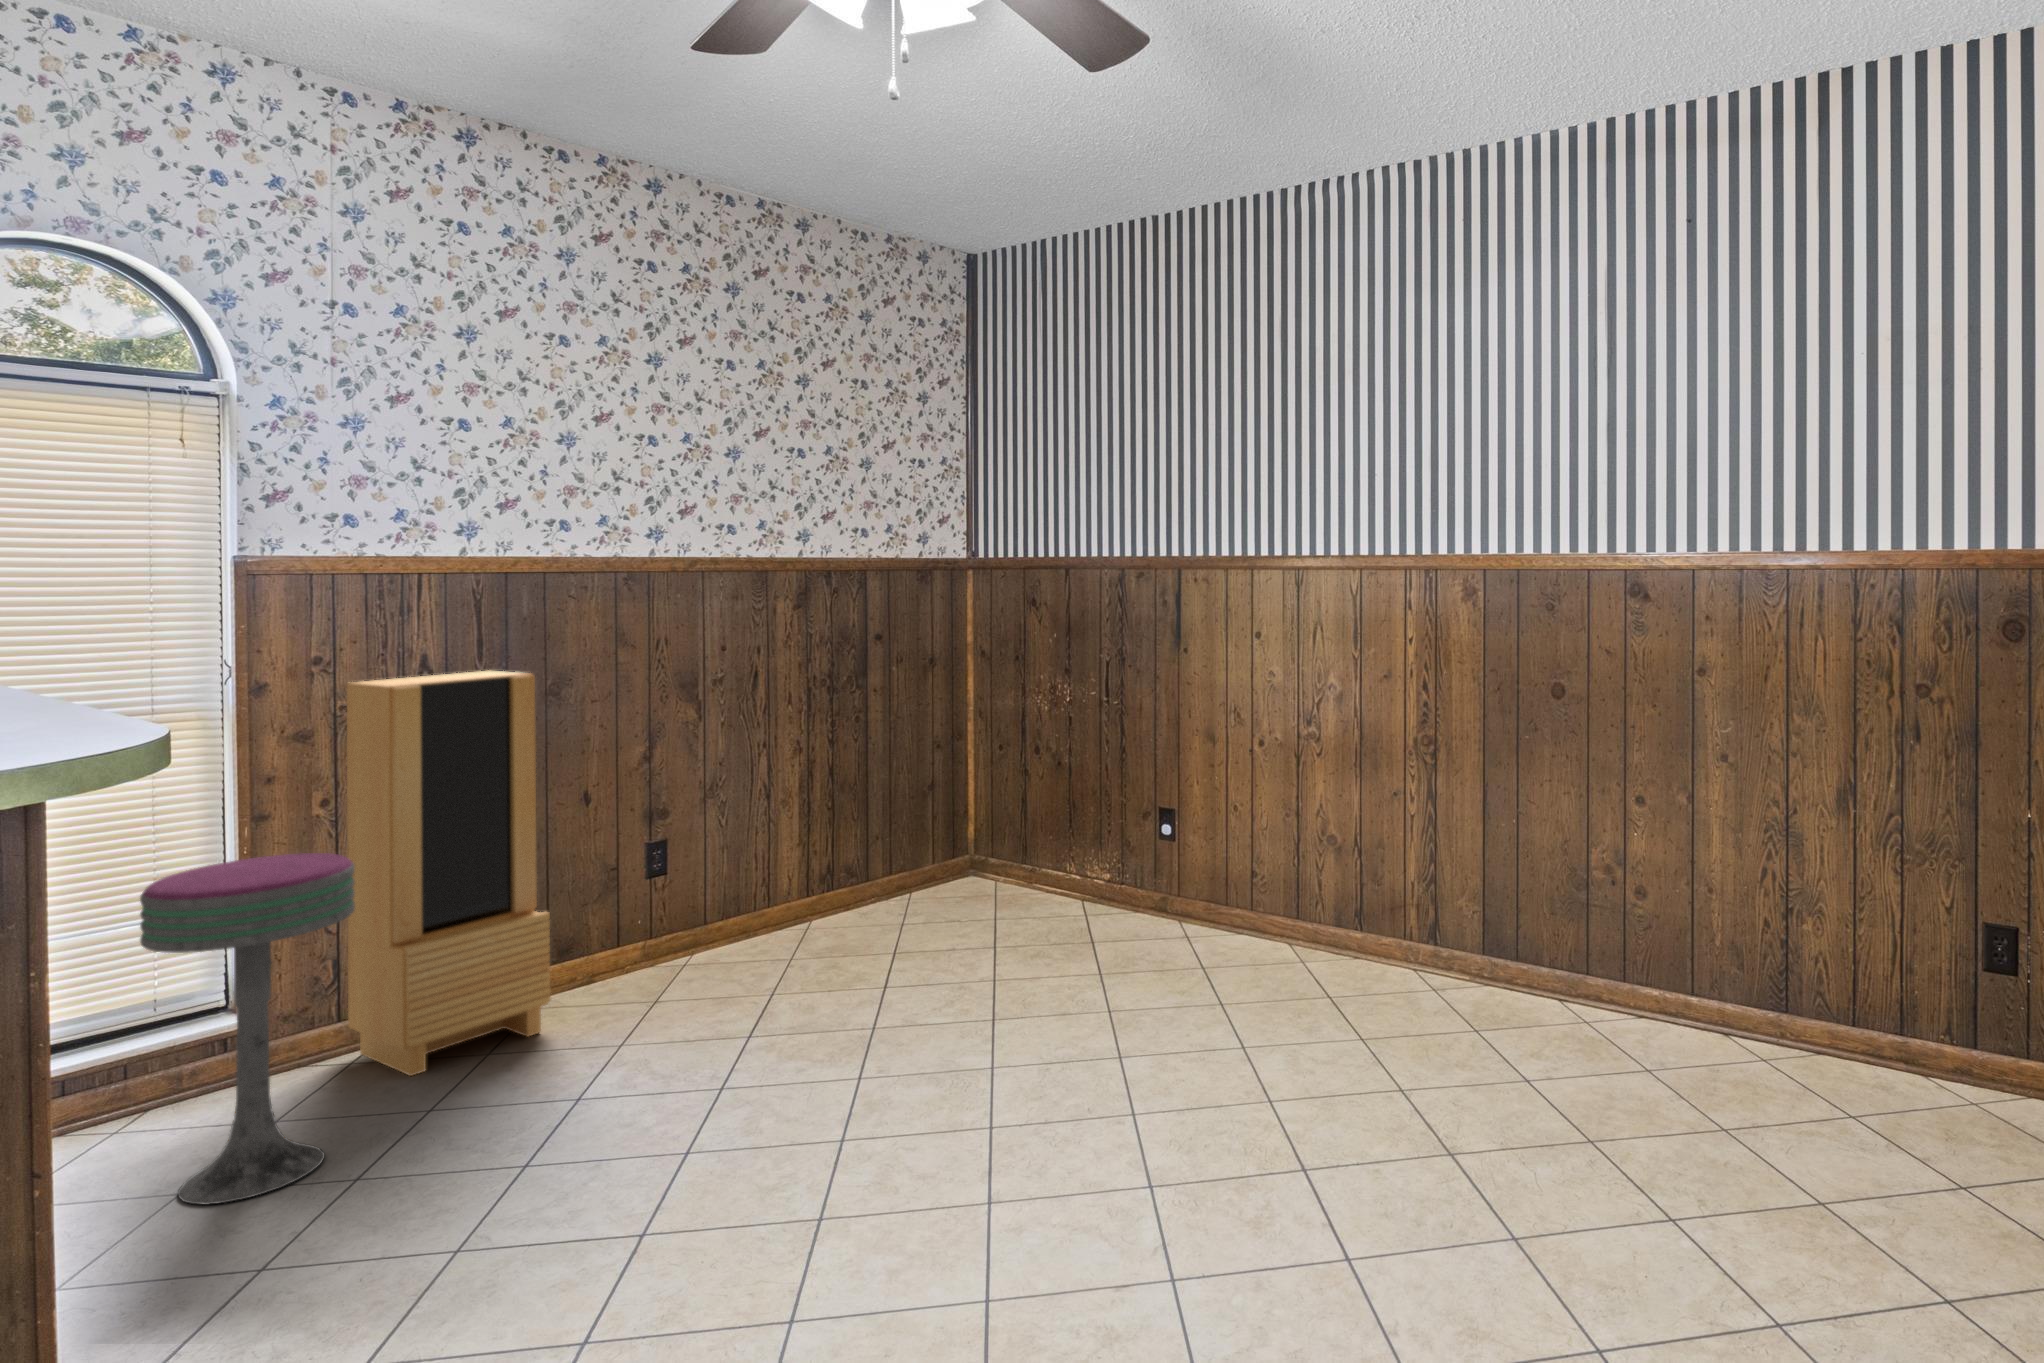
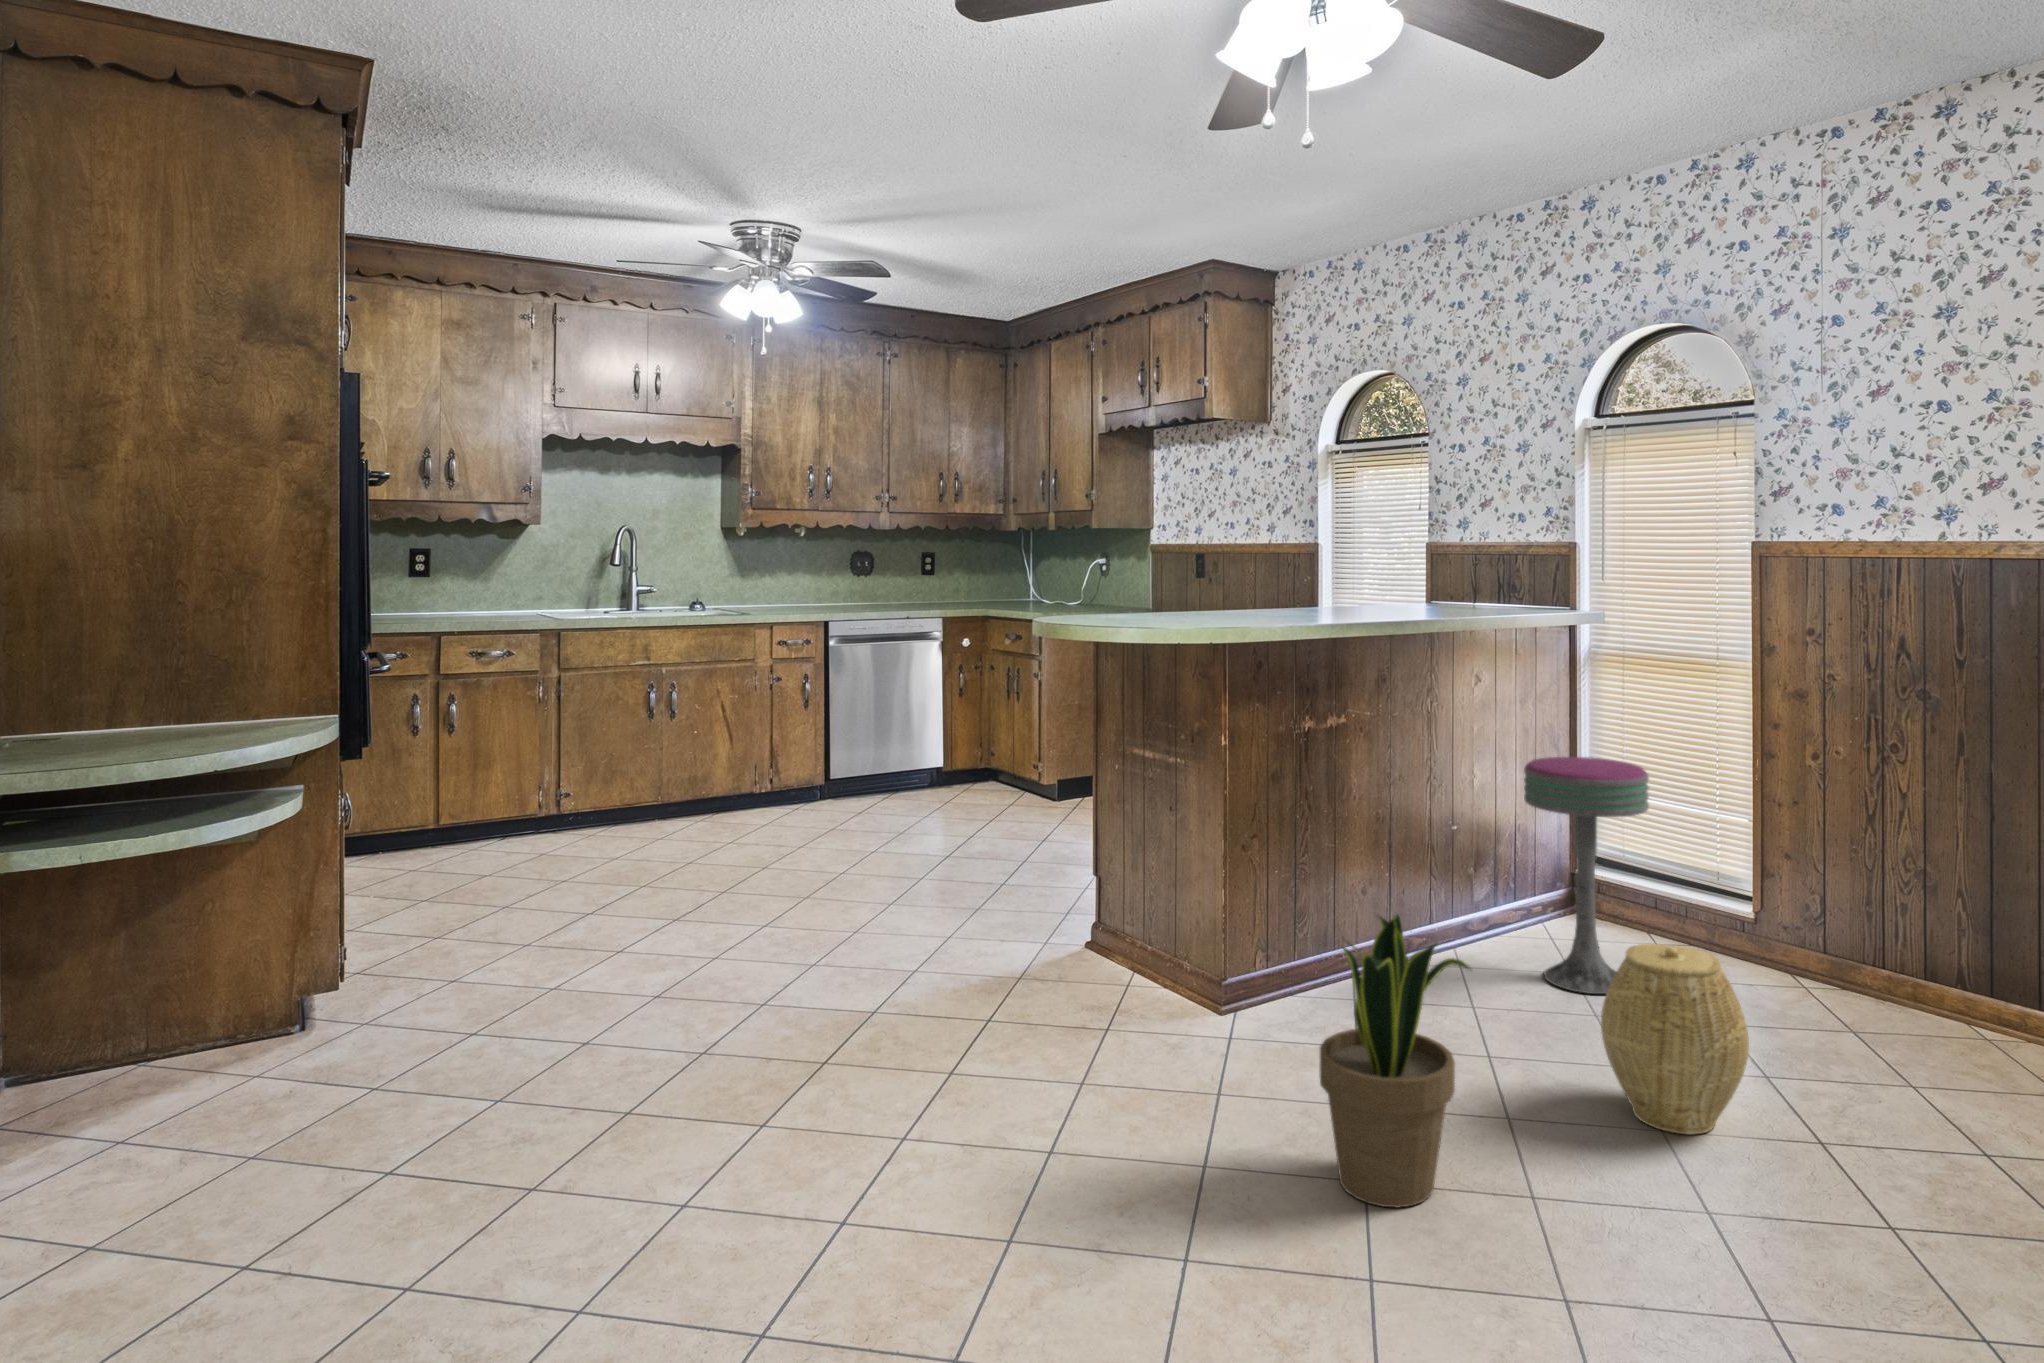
storage cabinet: present [347,670,551,1076] -> none [1761,653,1951,1043]
potted plant: none [781,932,968,1268] -> present [1320,914,1471,1207]
woven basket: none [631,945,777,1133] -> present [1601,944,1749,1134]

